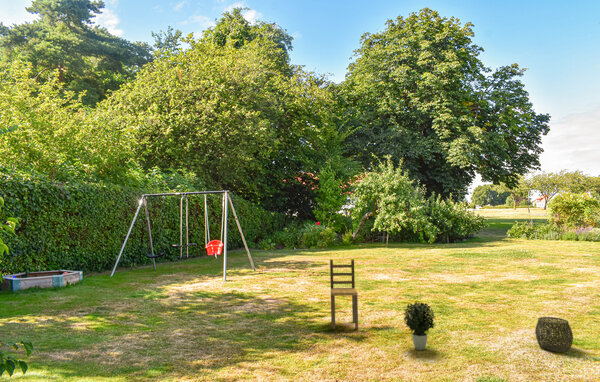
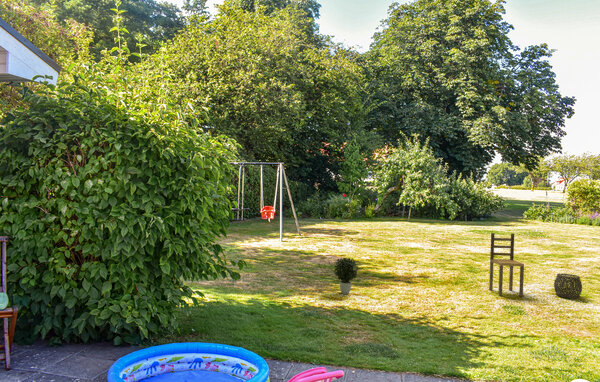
chair: present [330,259,358,329] -> present [489,233,524,296]
potted plant: present [404,302,435,350] -> present [334,258,358,294]

